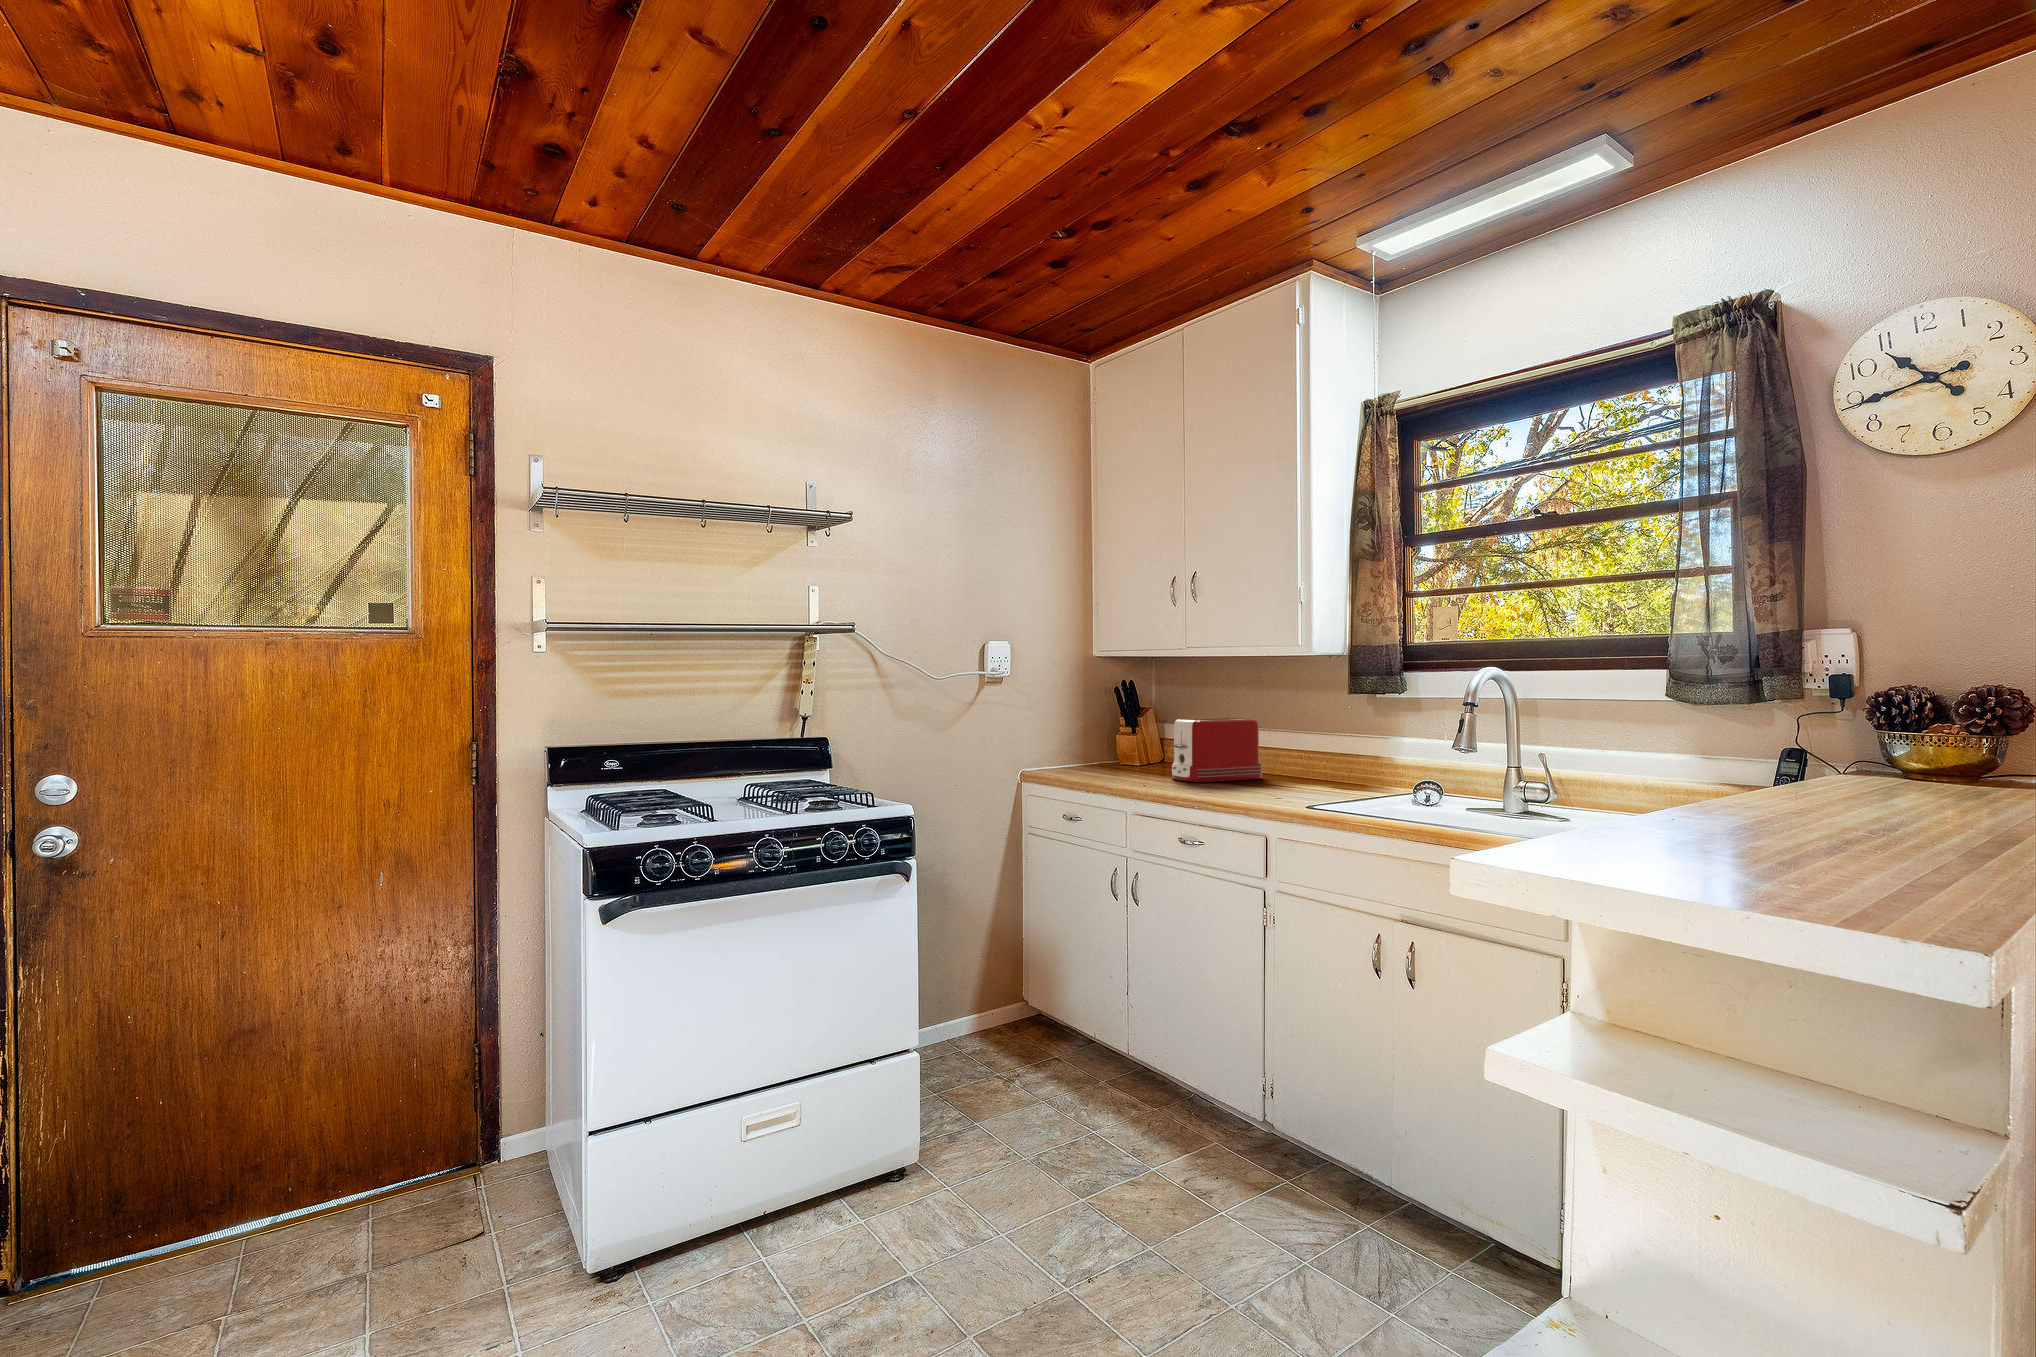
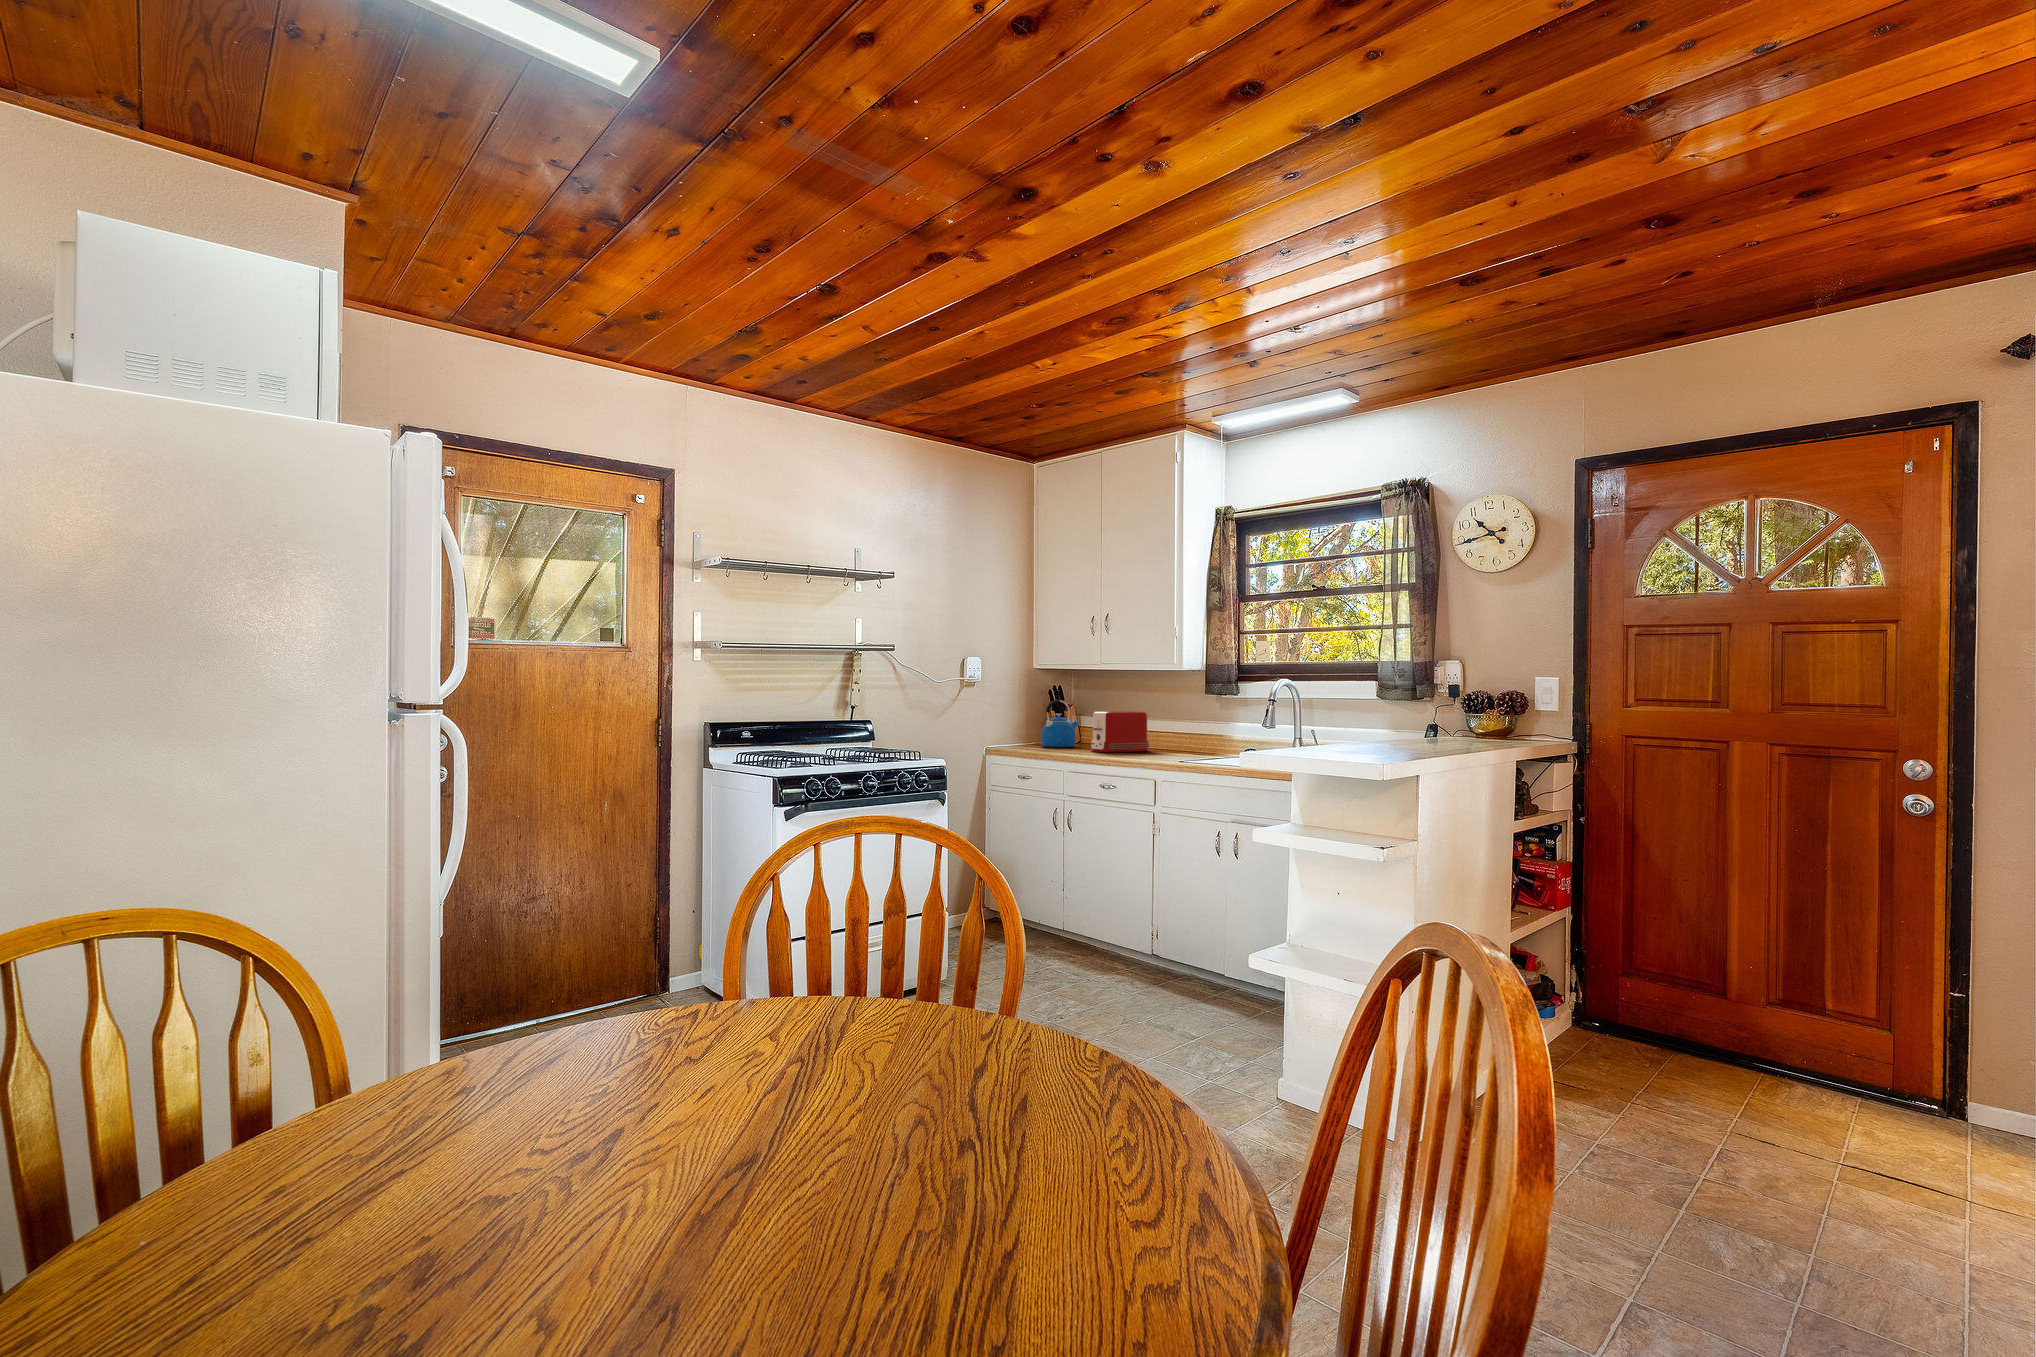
kettle: none [1105,700,1160,770] -> present [1041,699,1079,747]

